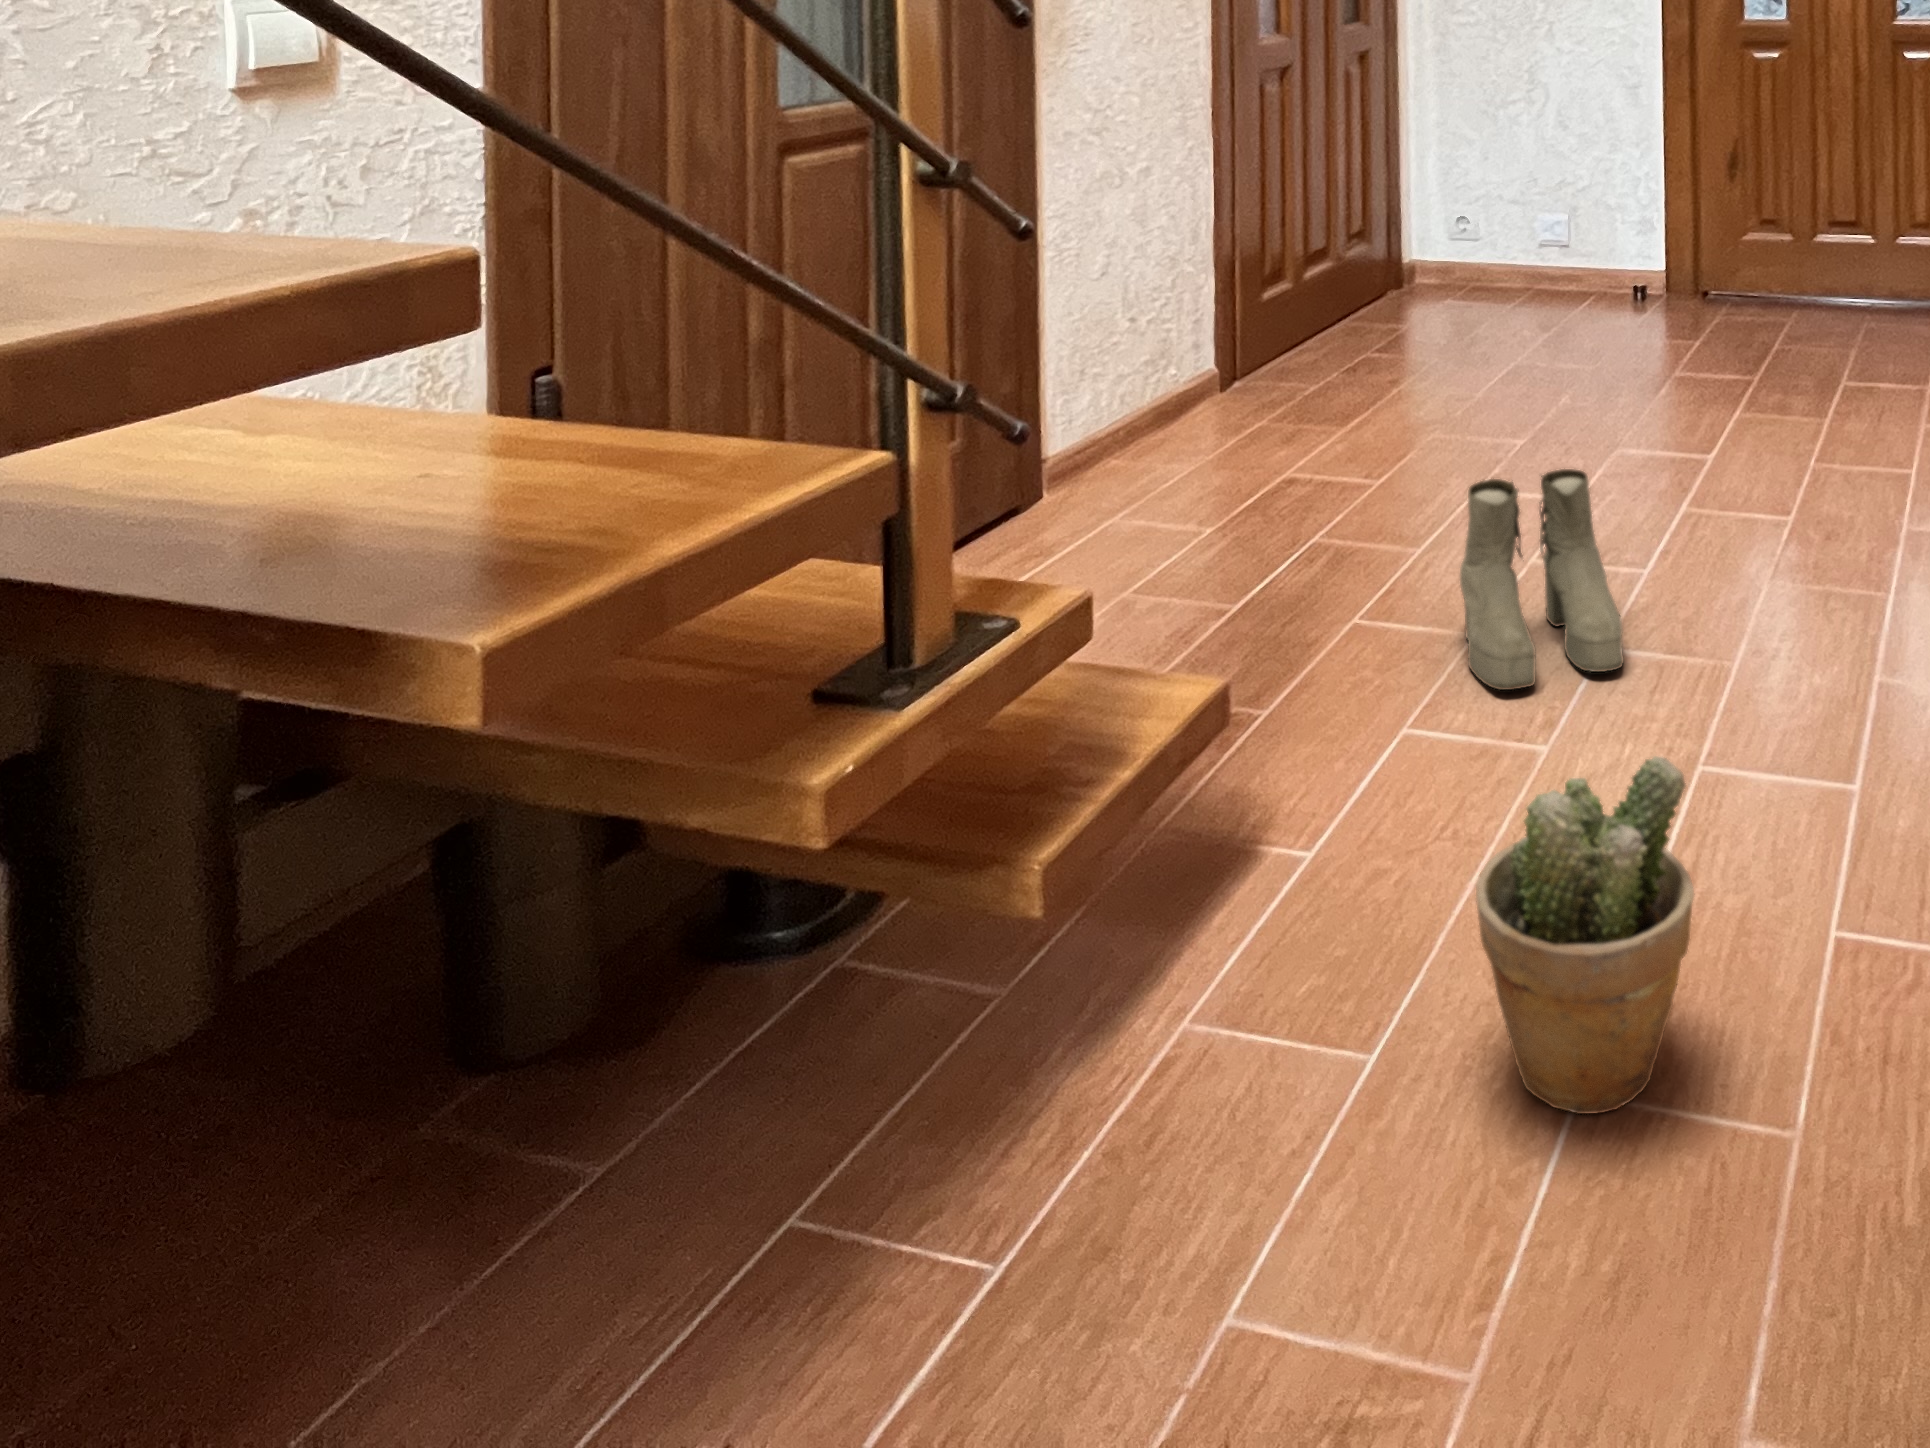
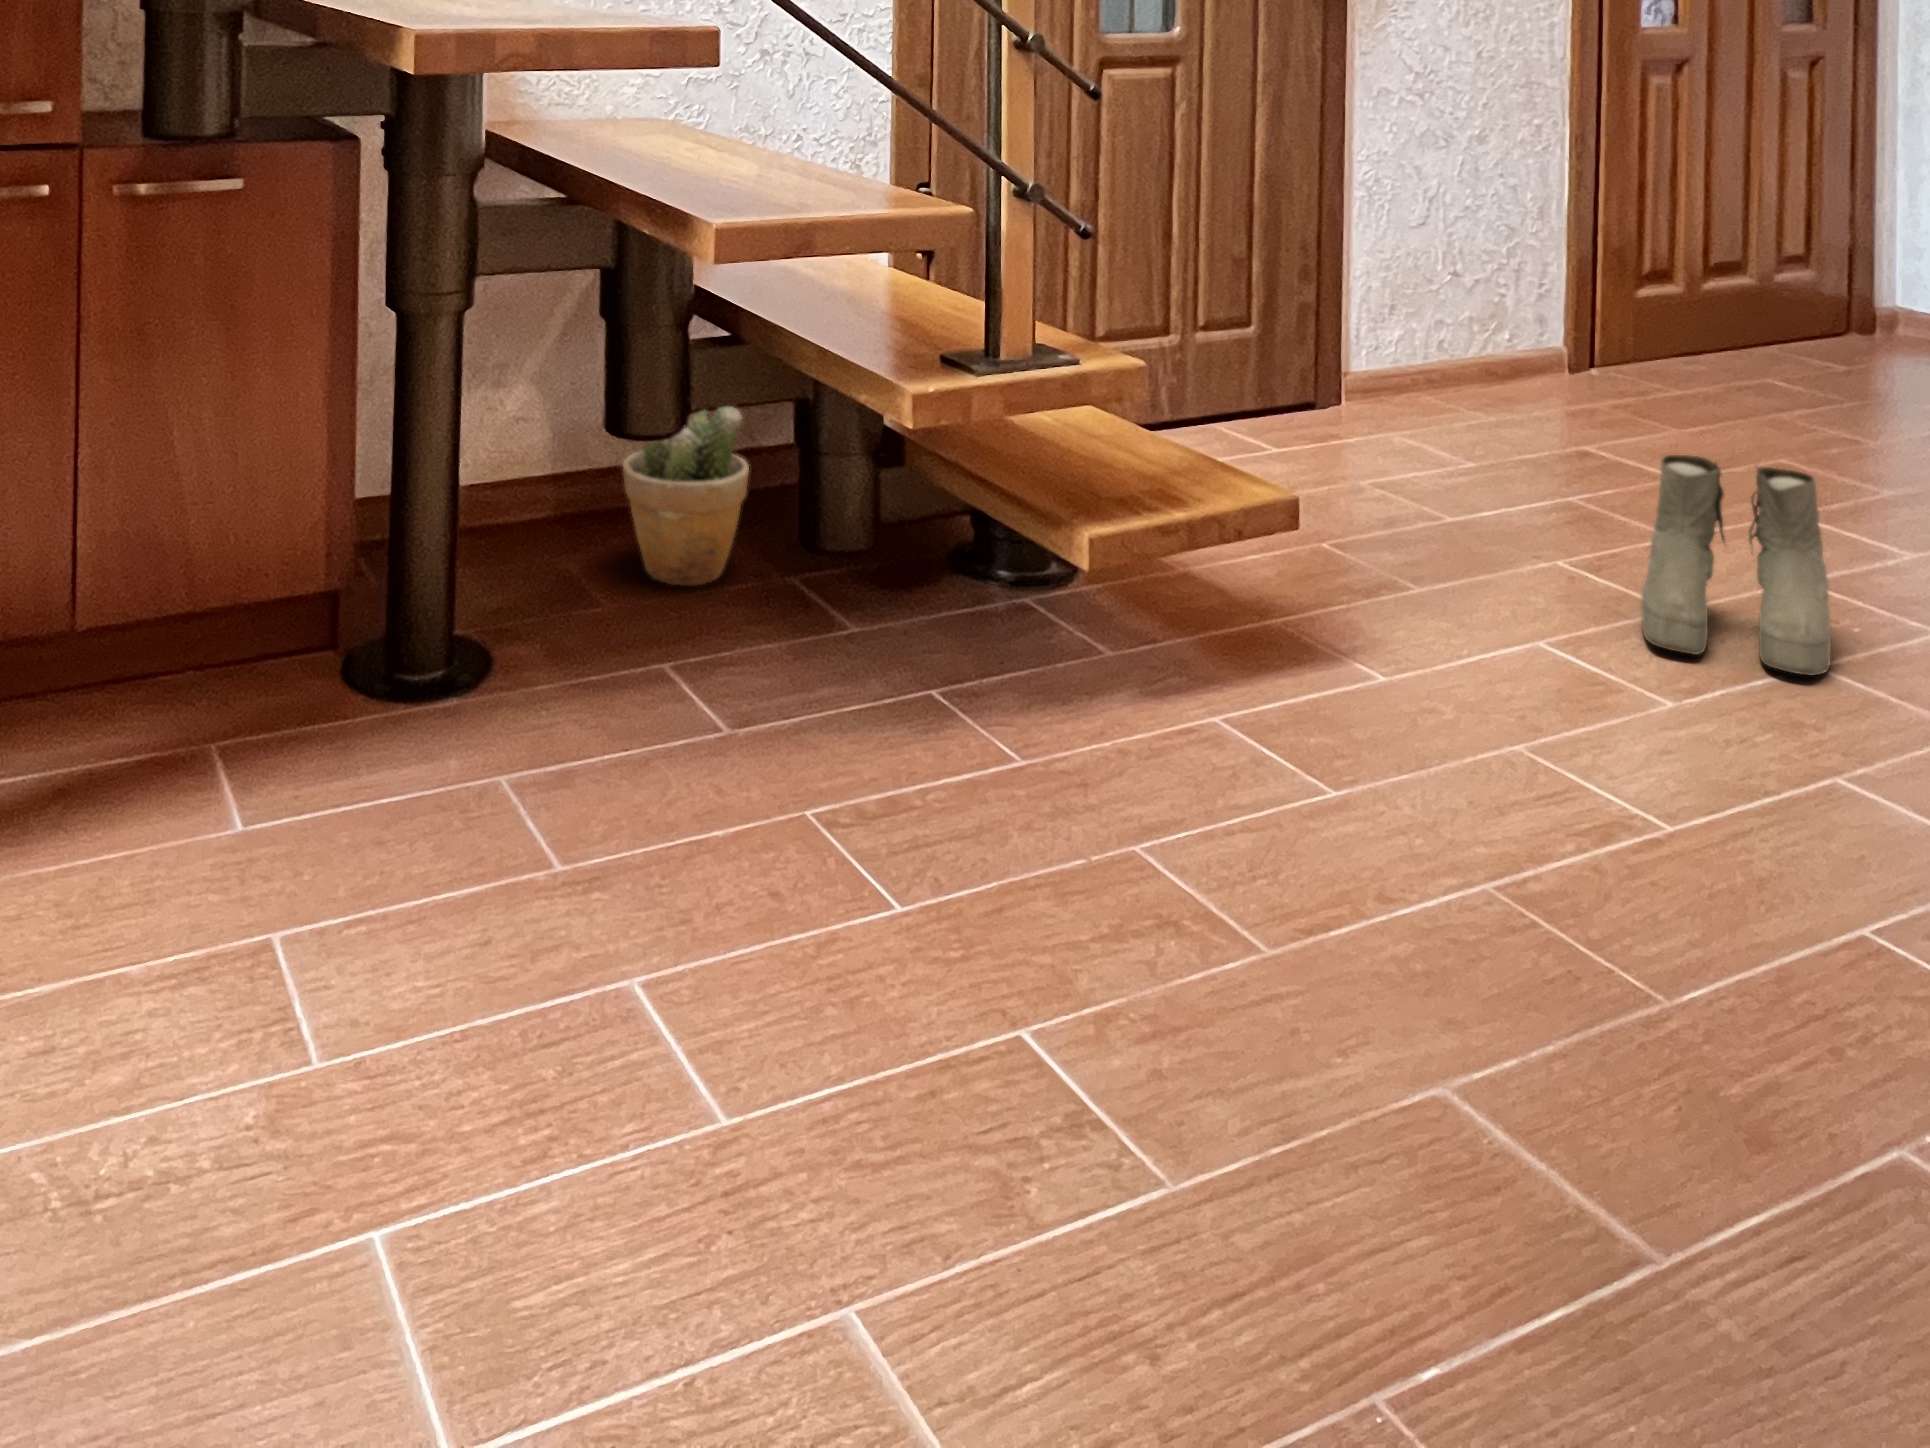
potted plant: present [1476,756,1694,1114] -> present [623,407,749,585]

